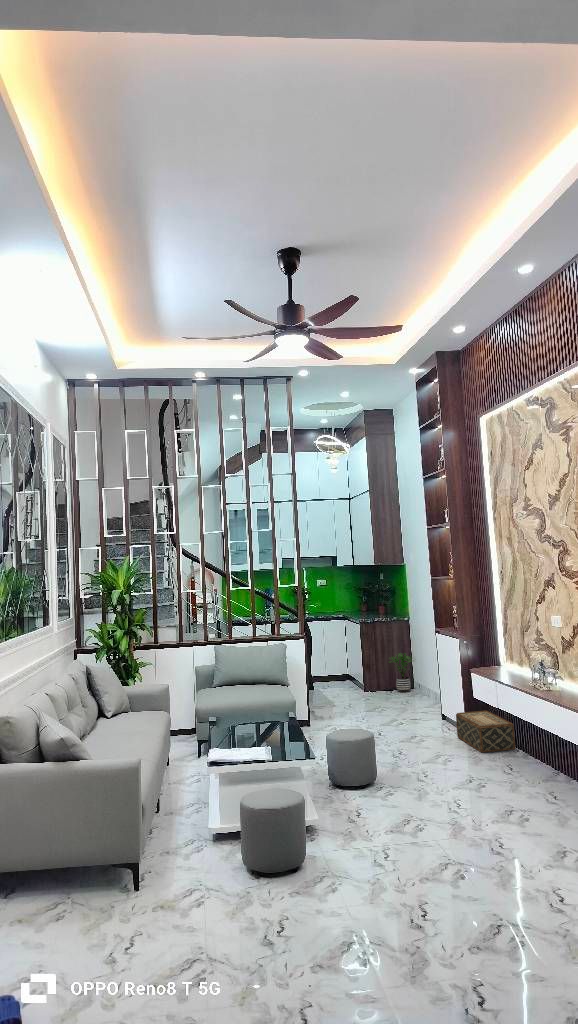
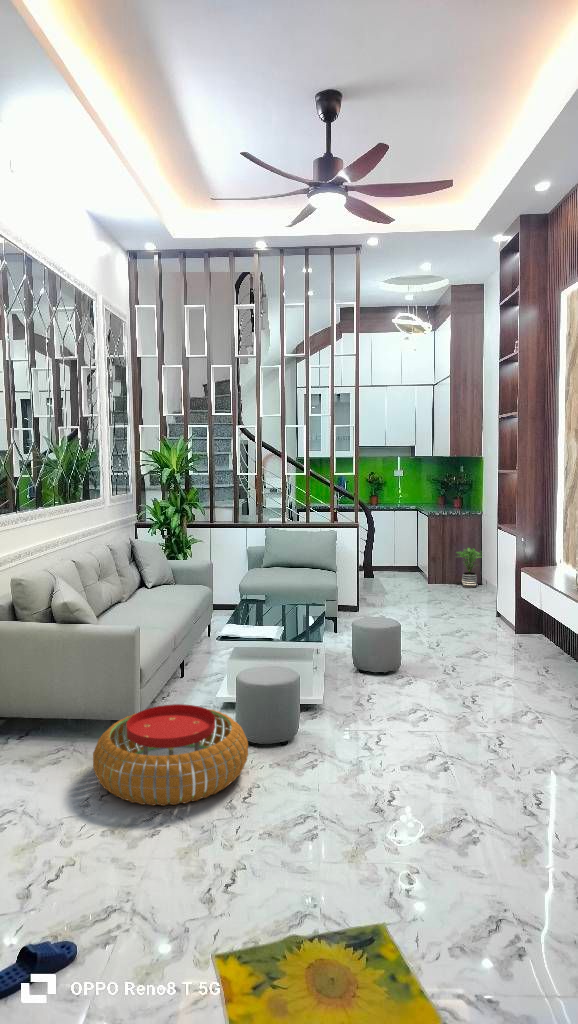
woven basket: present [456,711,516,753] -> none [504,612,561,654]
pouf: none [109,838,271,953] -> present [93,704,248,806]

